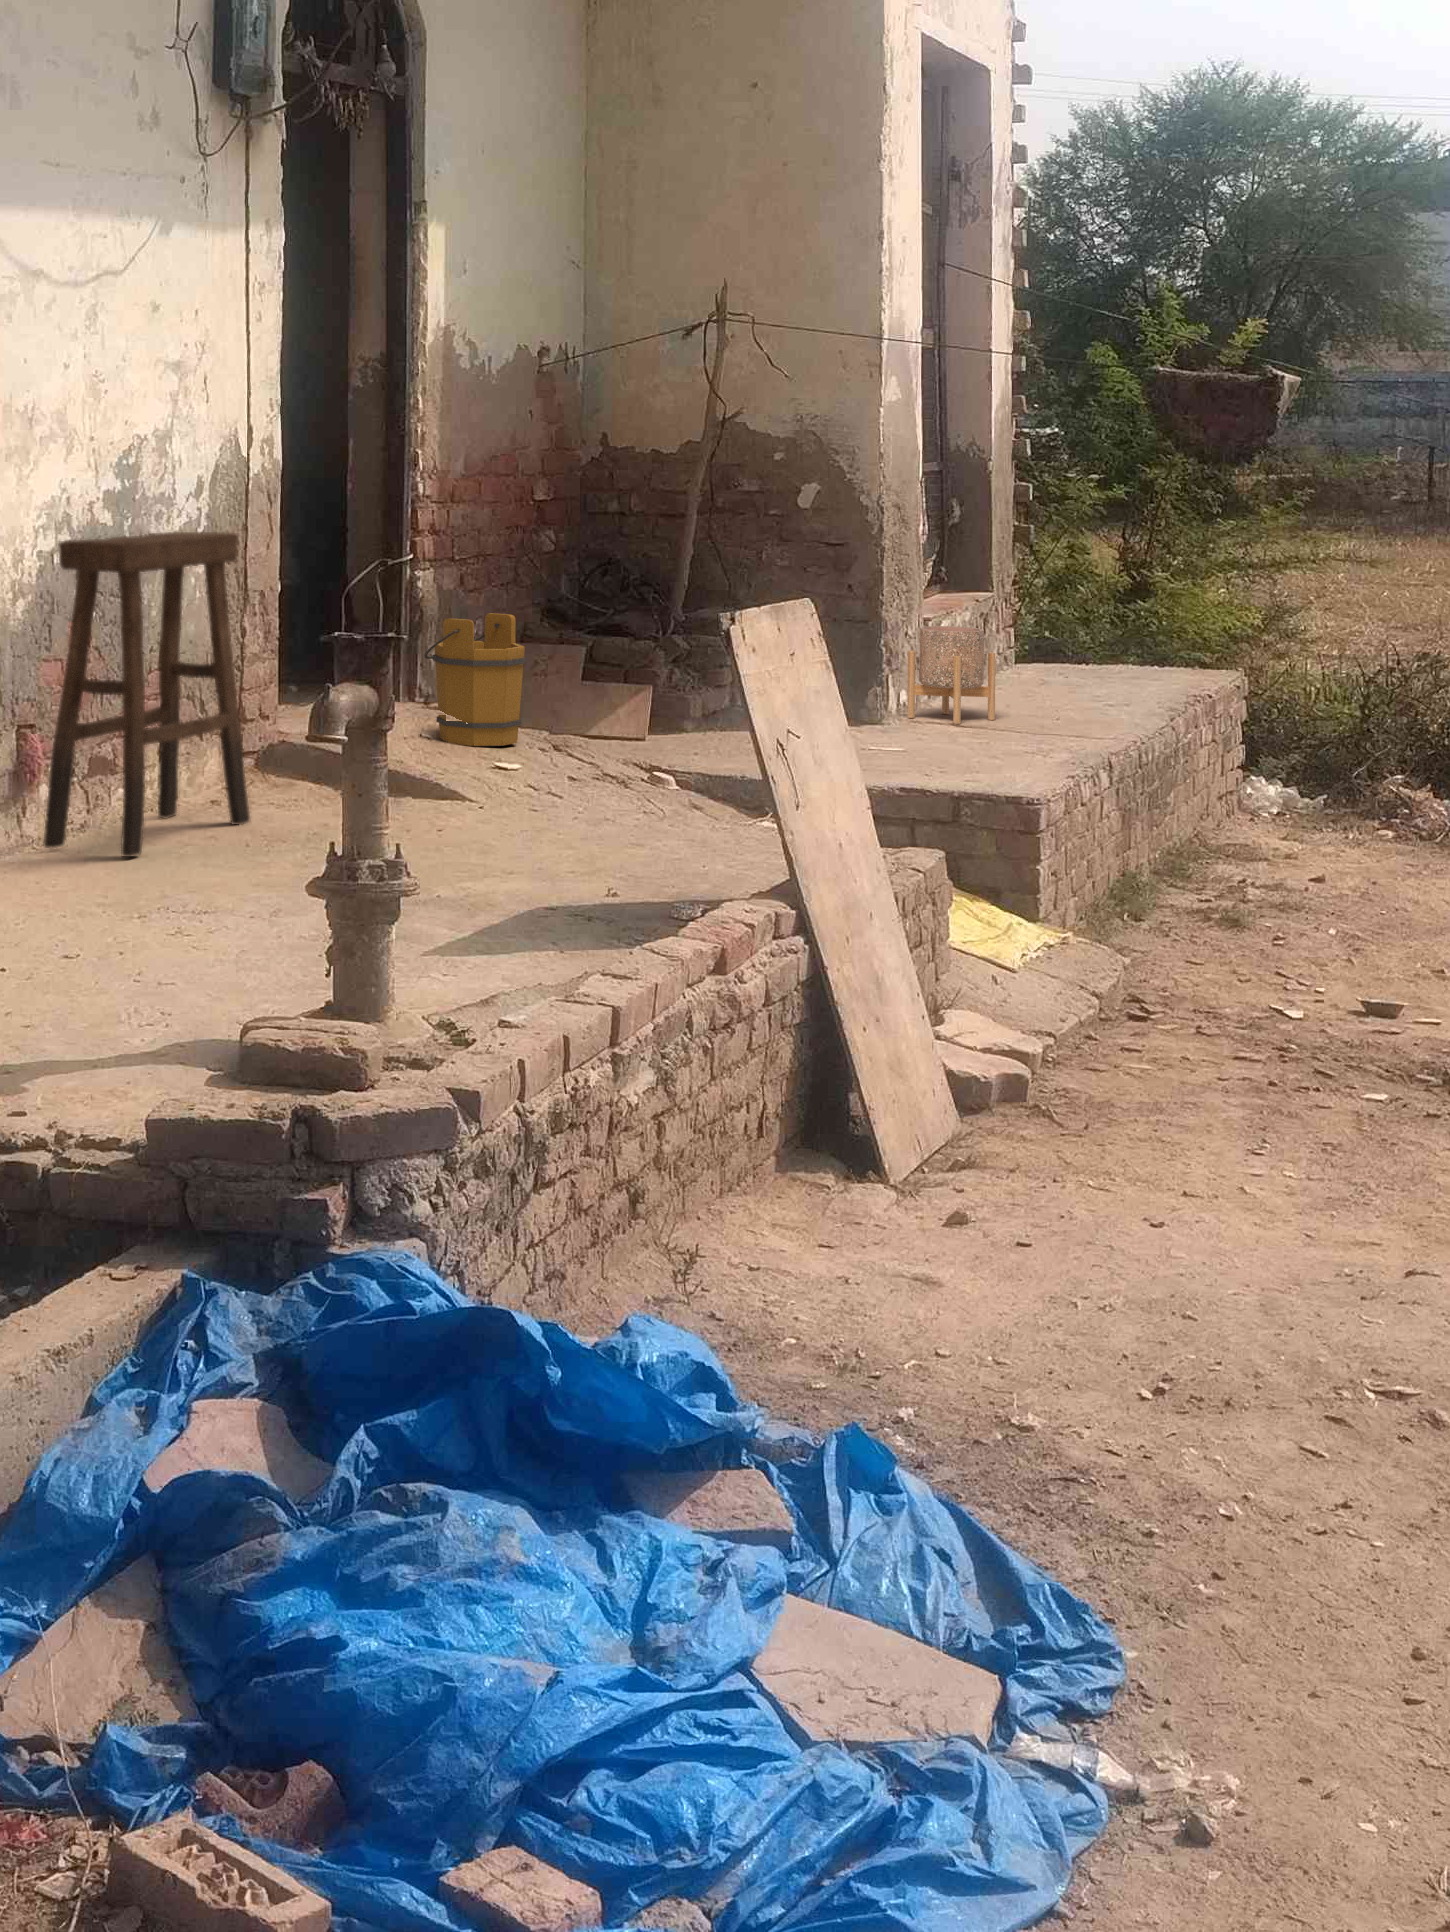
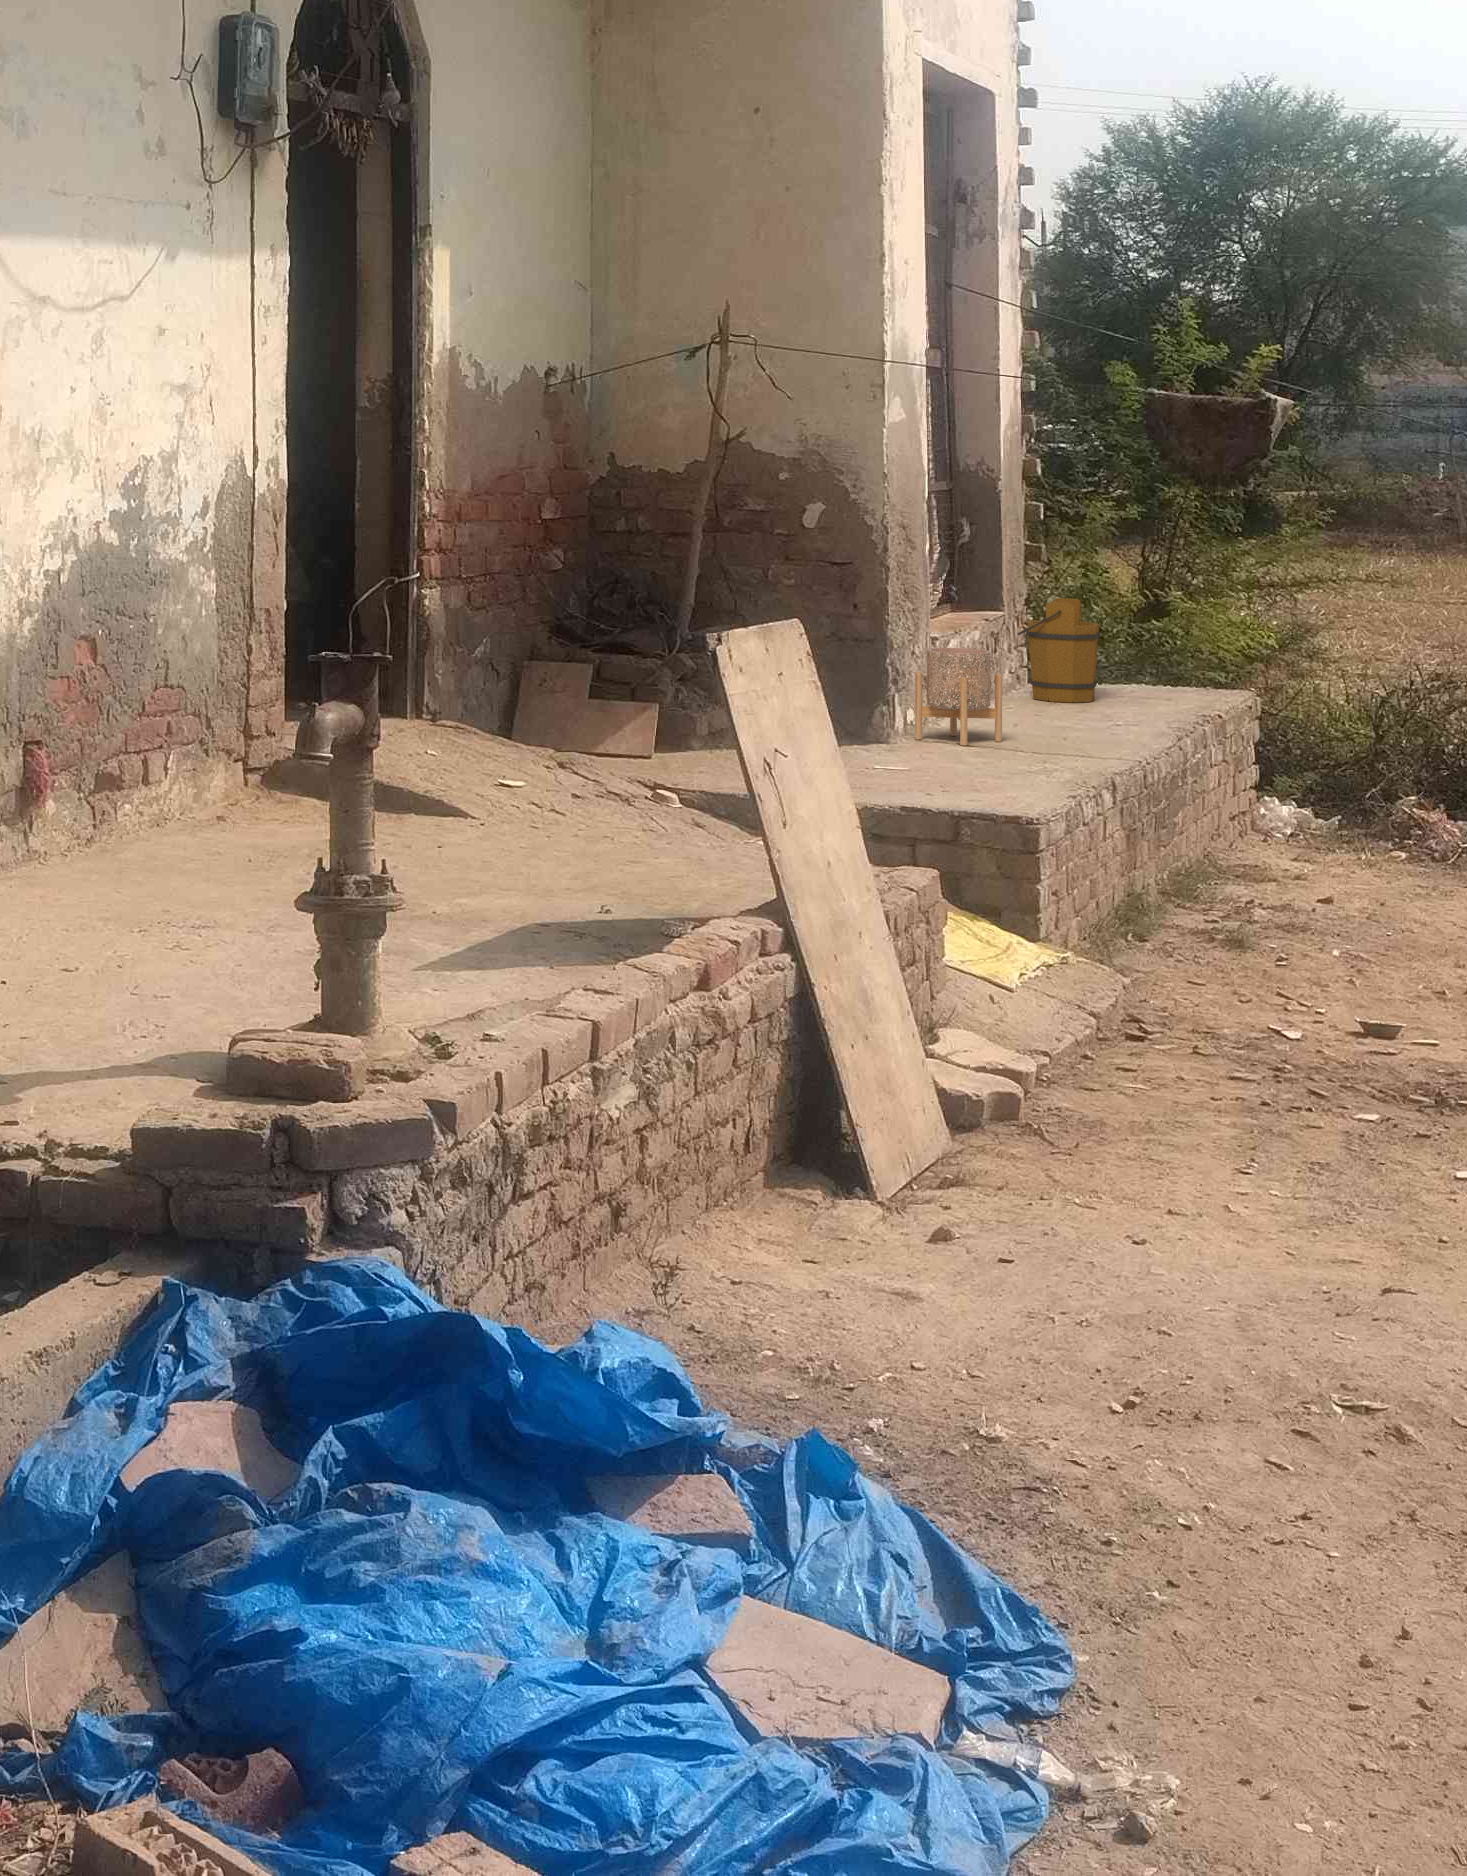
stool: present [44,532,250,857] -> none [46,554,252,877]
bucket: present [424,613,526,746] -> present [1018,598,1100,703]

